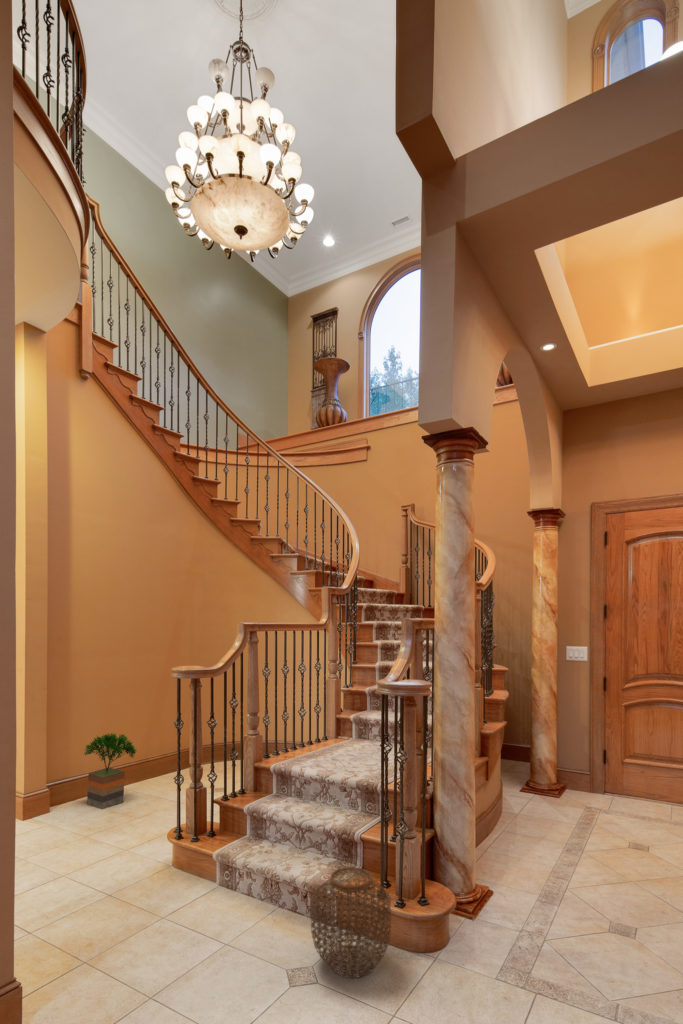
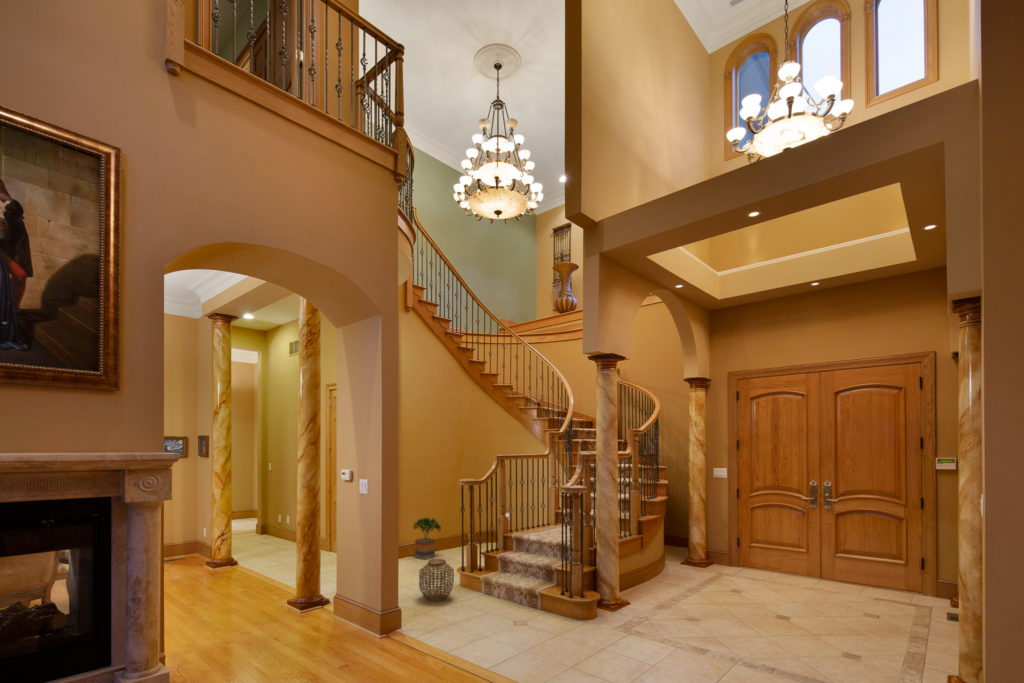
woven basket: present [311,867,391,978] -> present [419,559,454,602]

